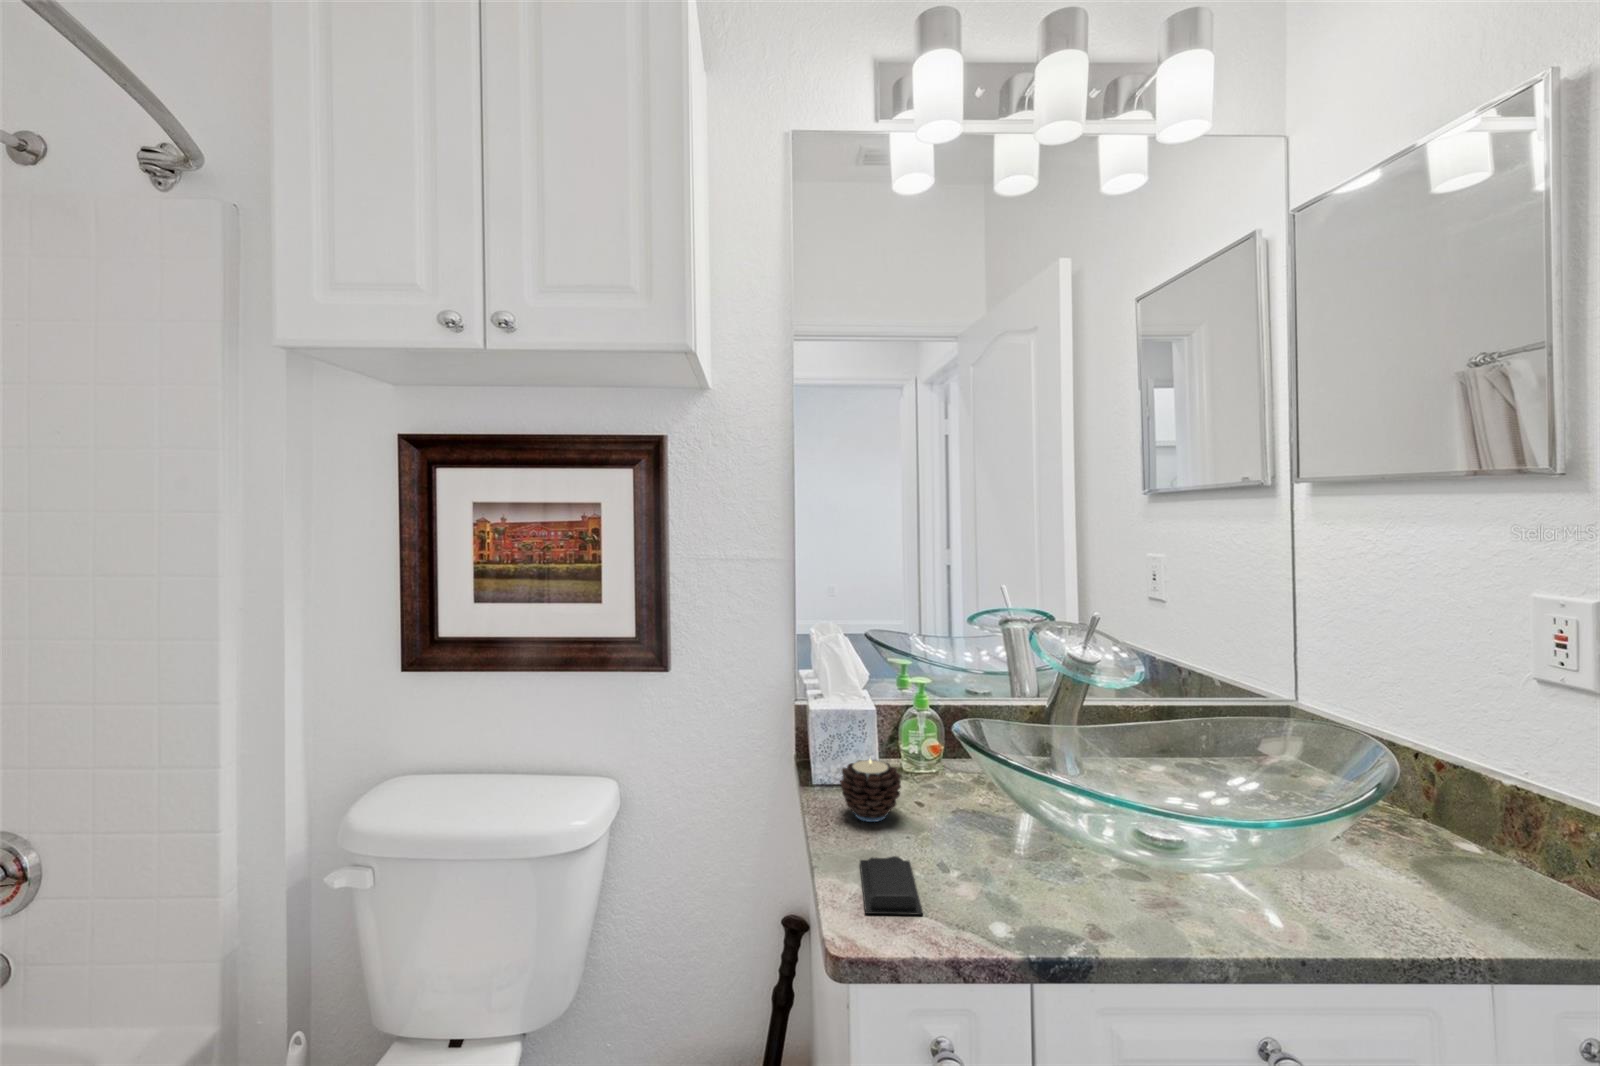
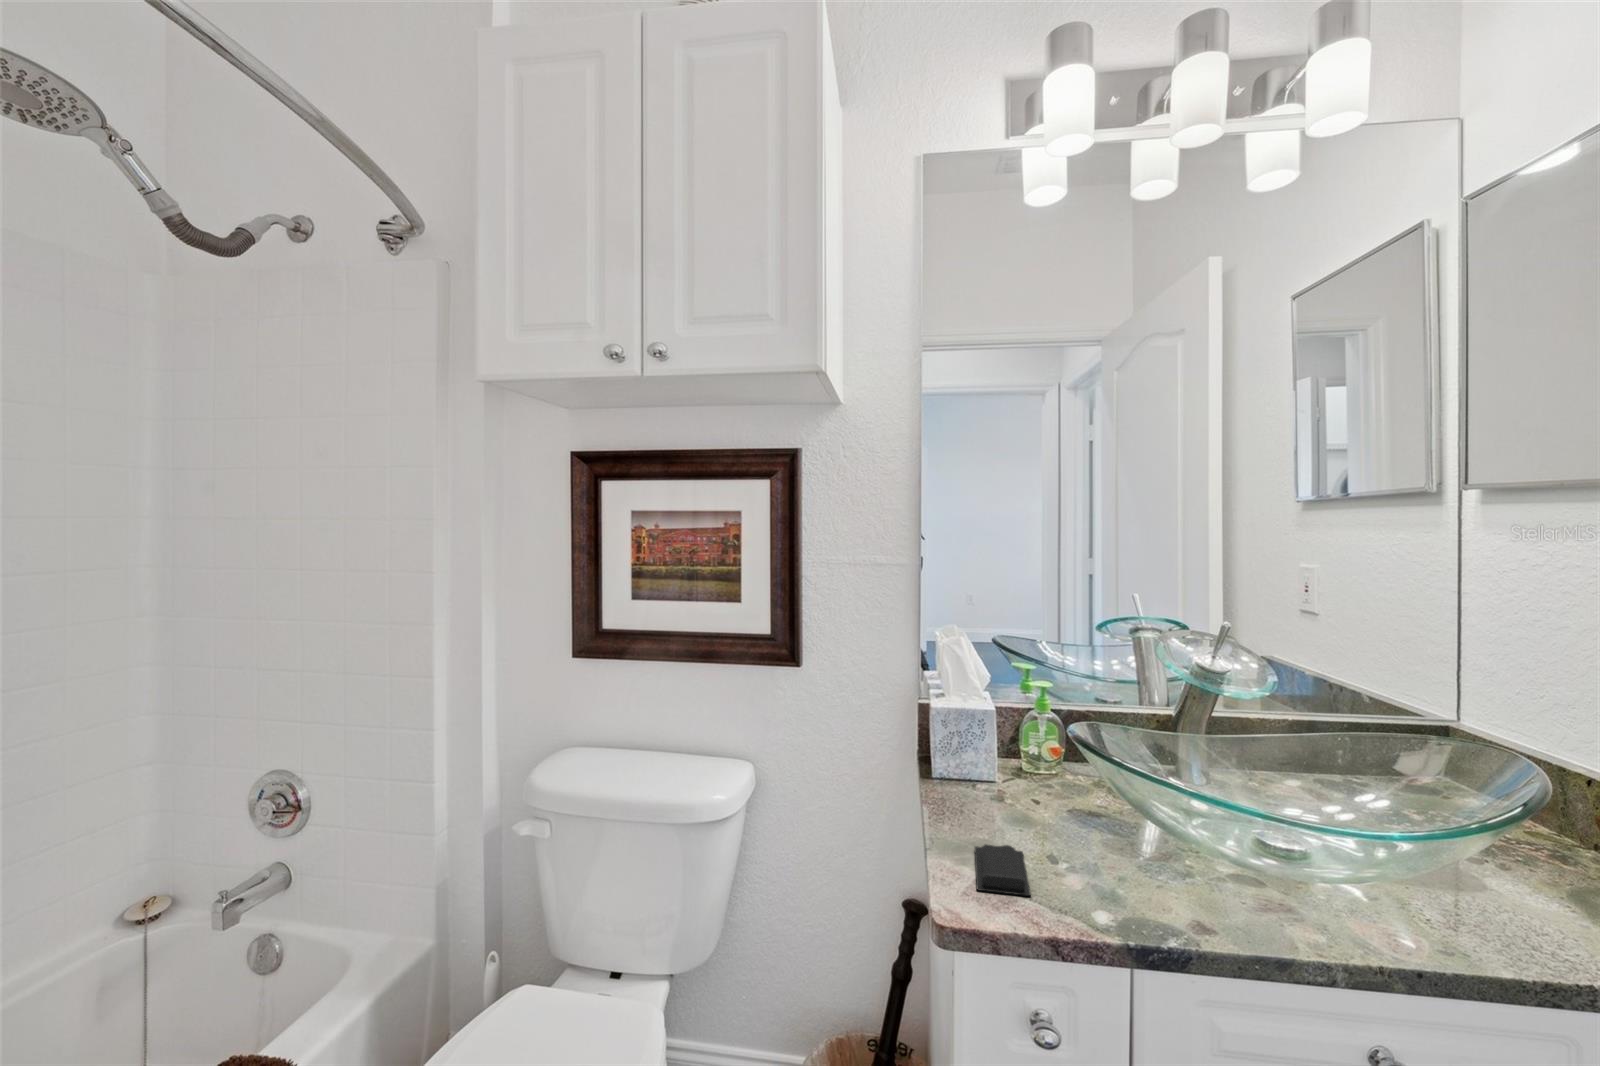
candle: present [840,759,901,822] -> none [959,754,1018,816]

